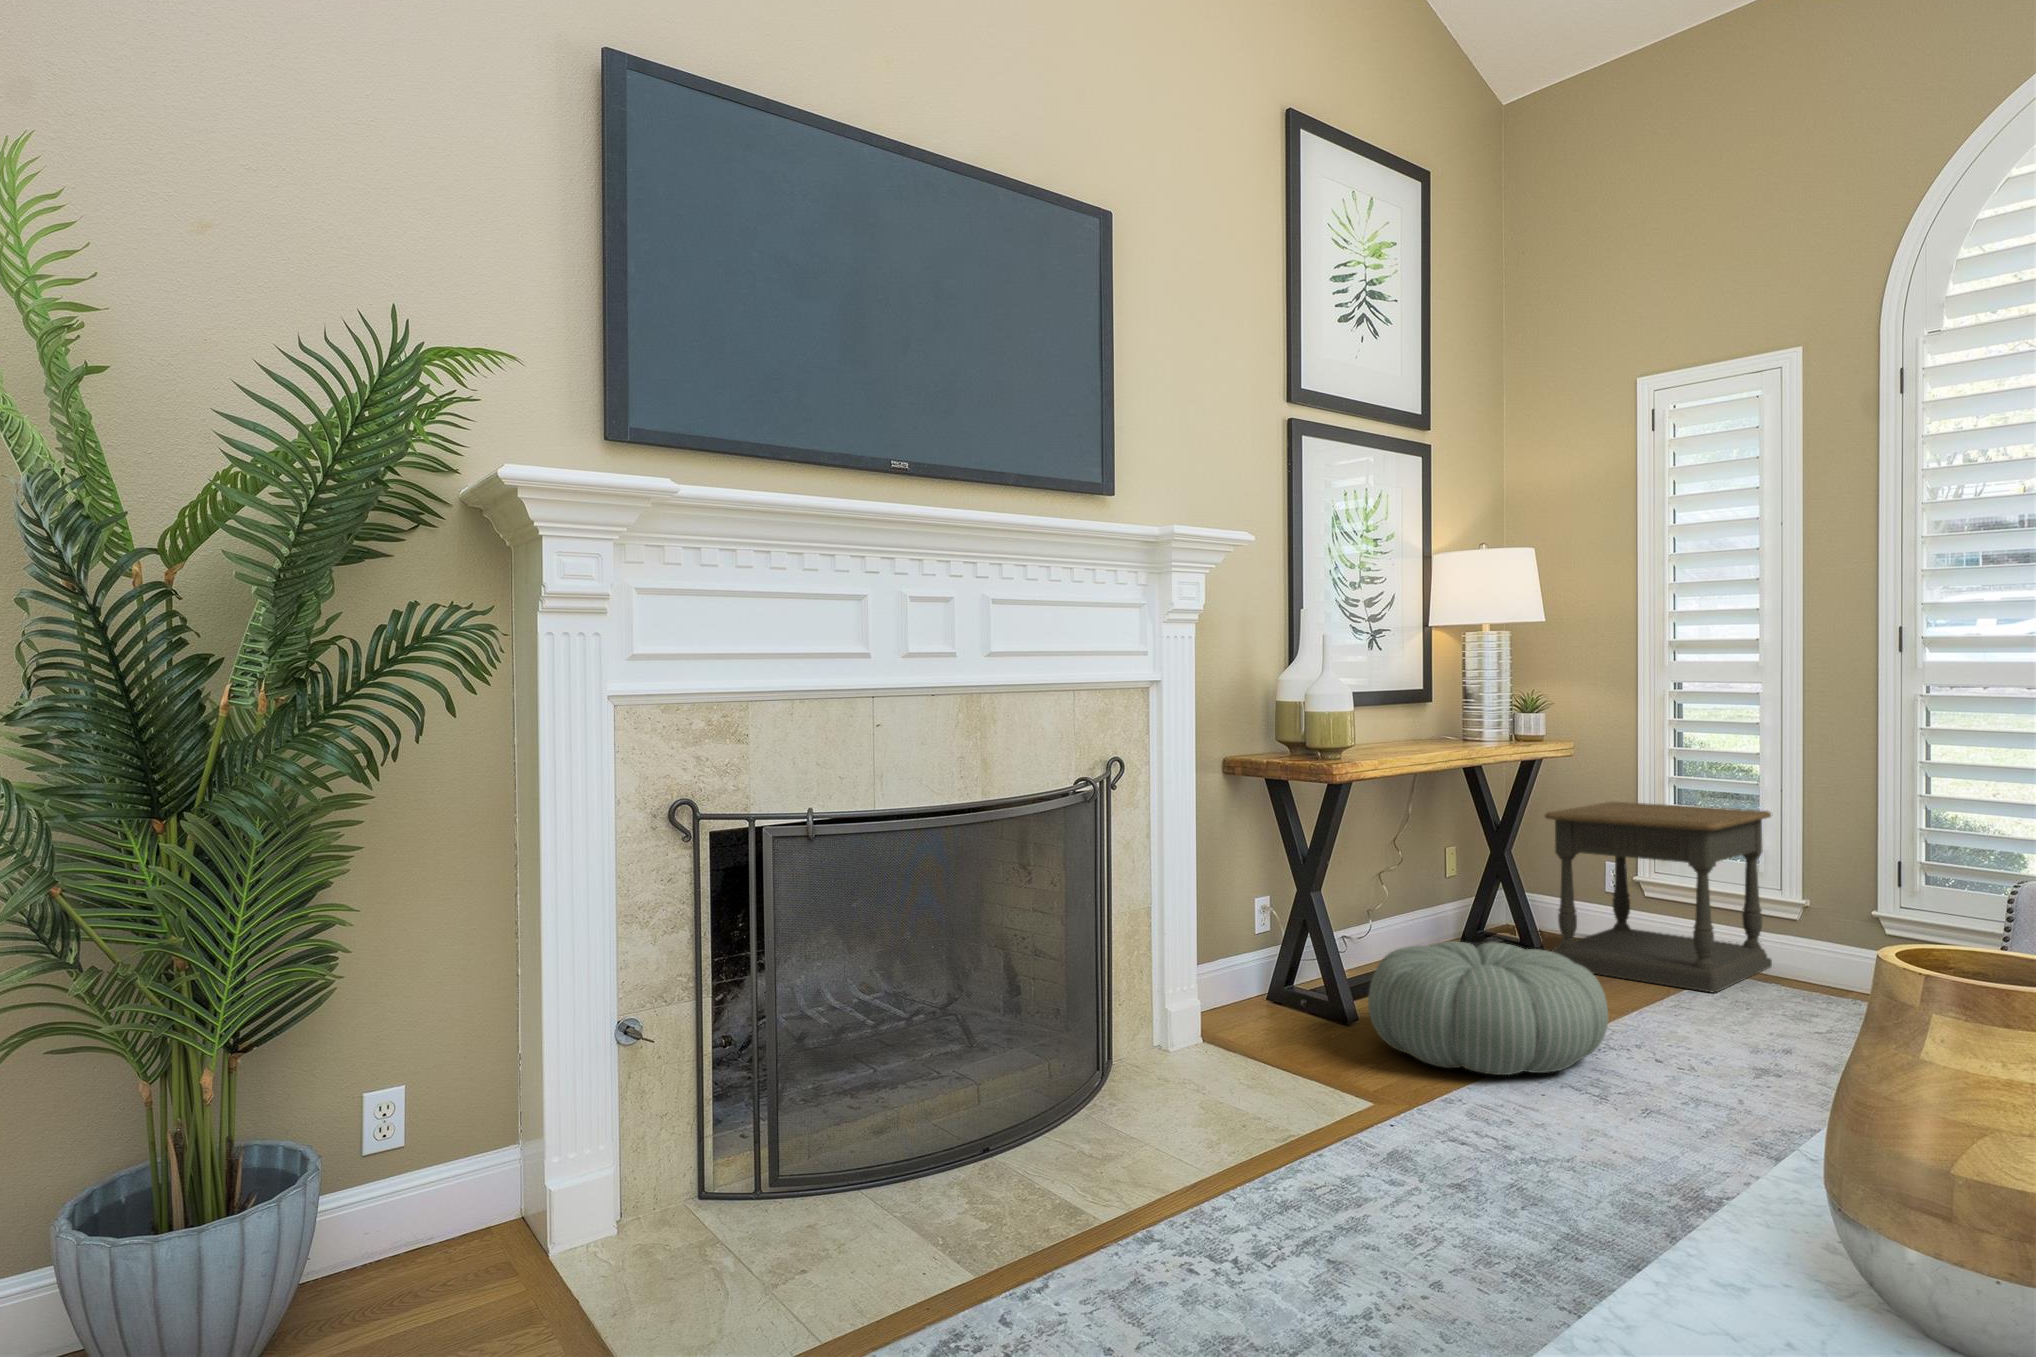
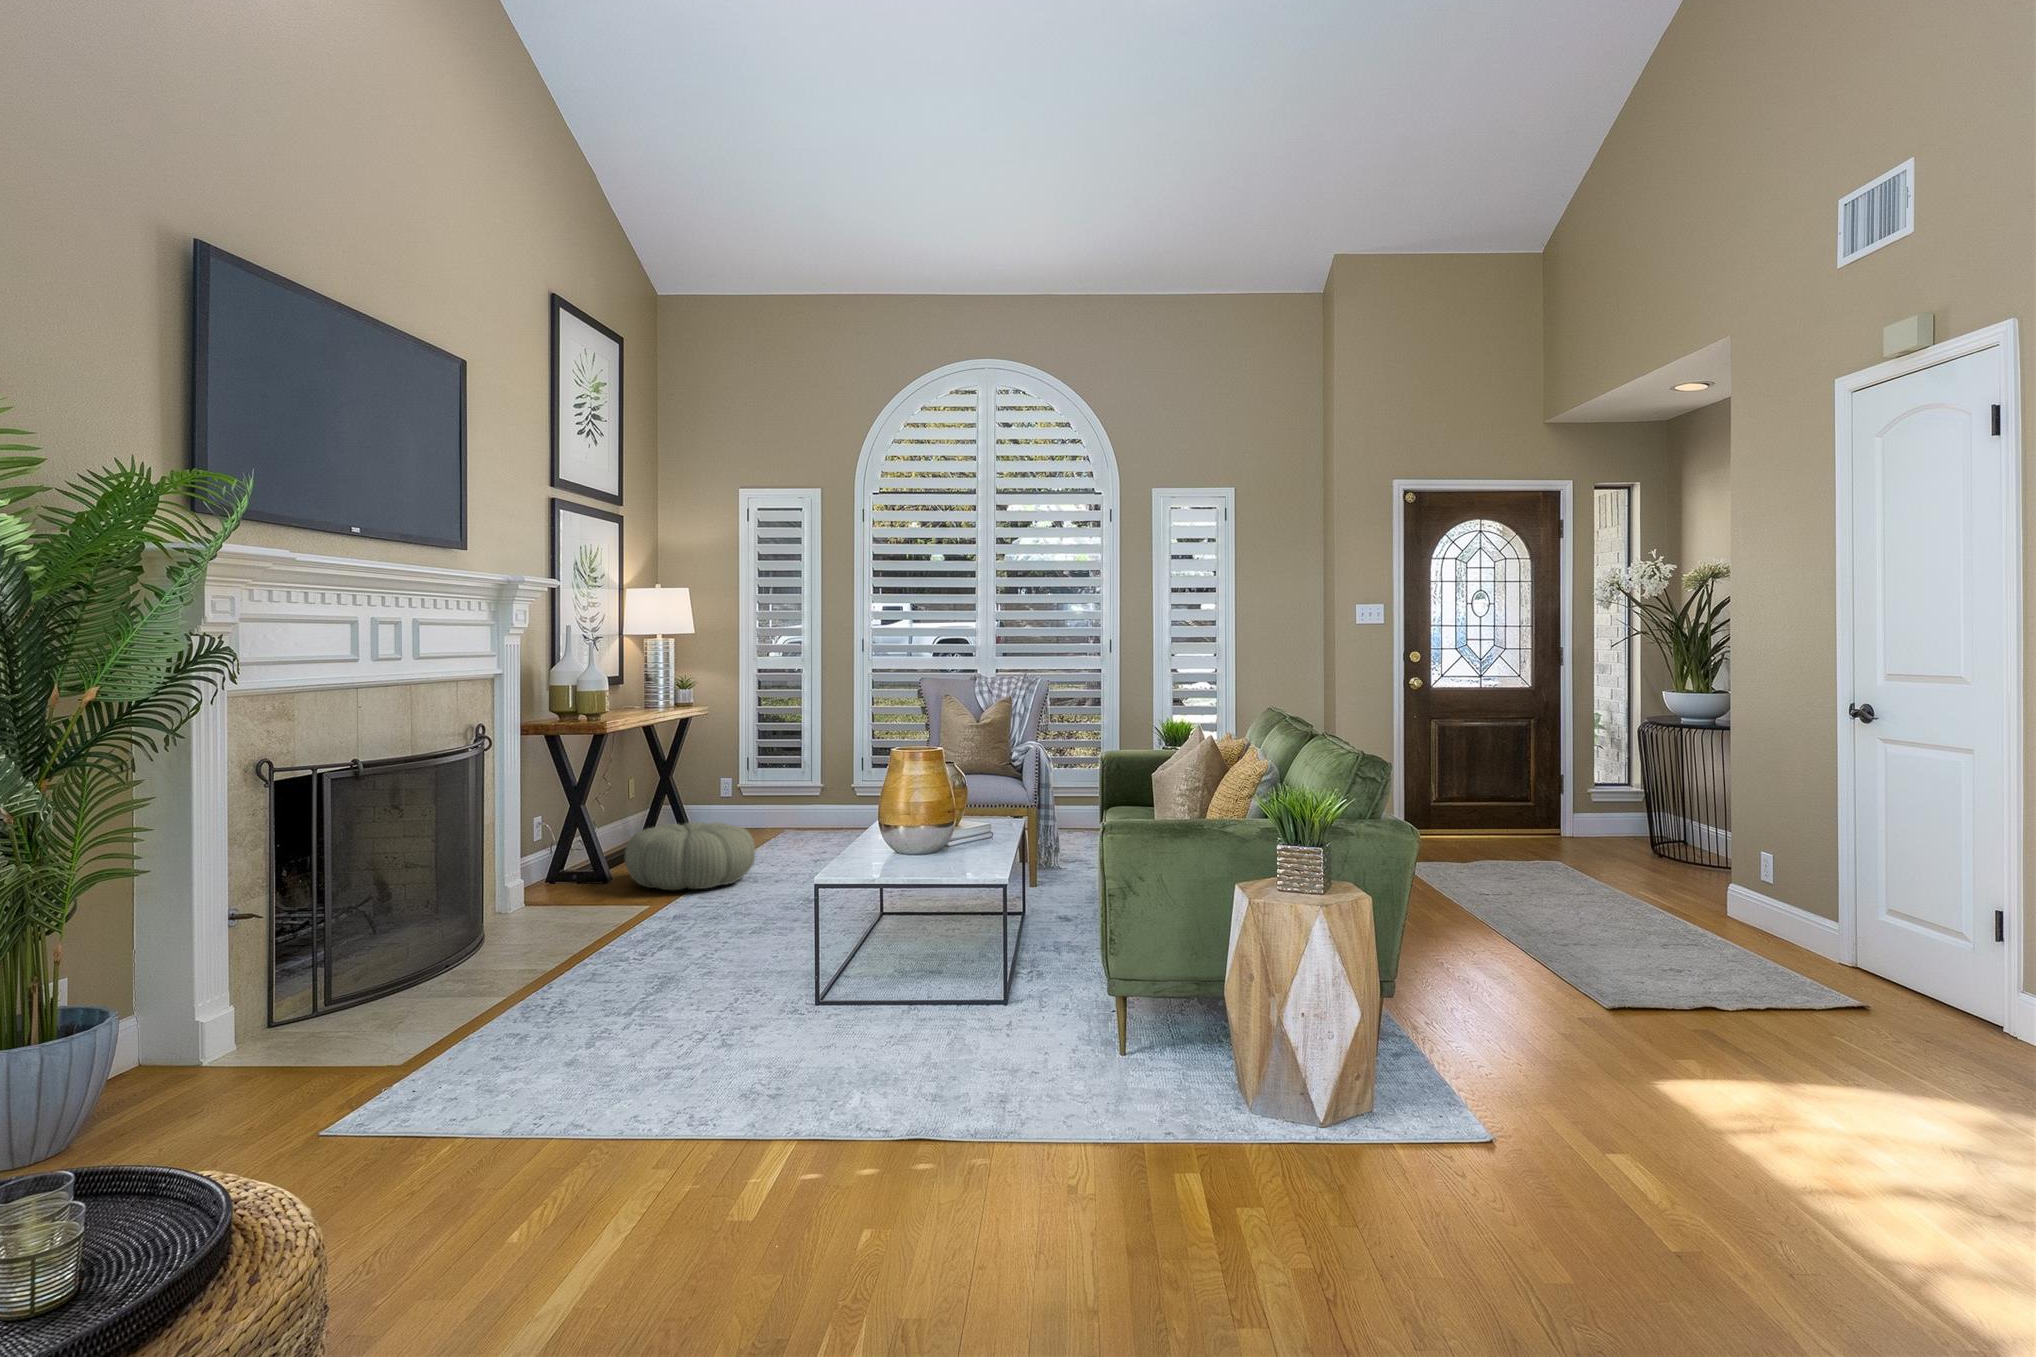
side table: present [1545,802,1772,993] -> none [696,742,812,843]

